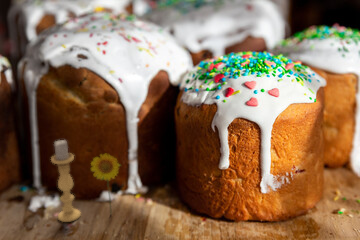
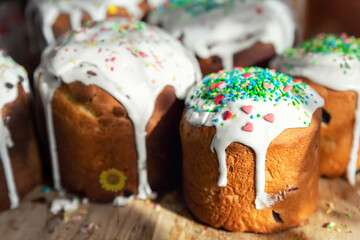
candle holder: present [51,140,81,222] -> none [64,154,91,226]

